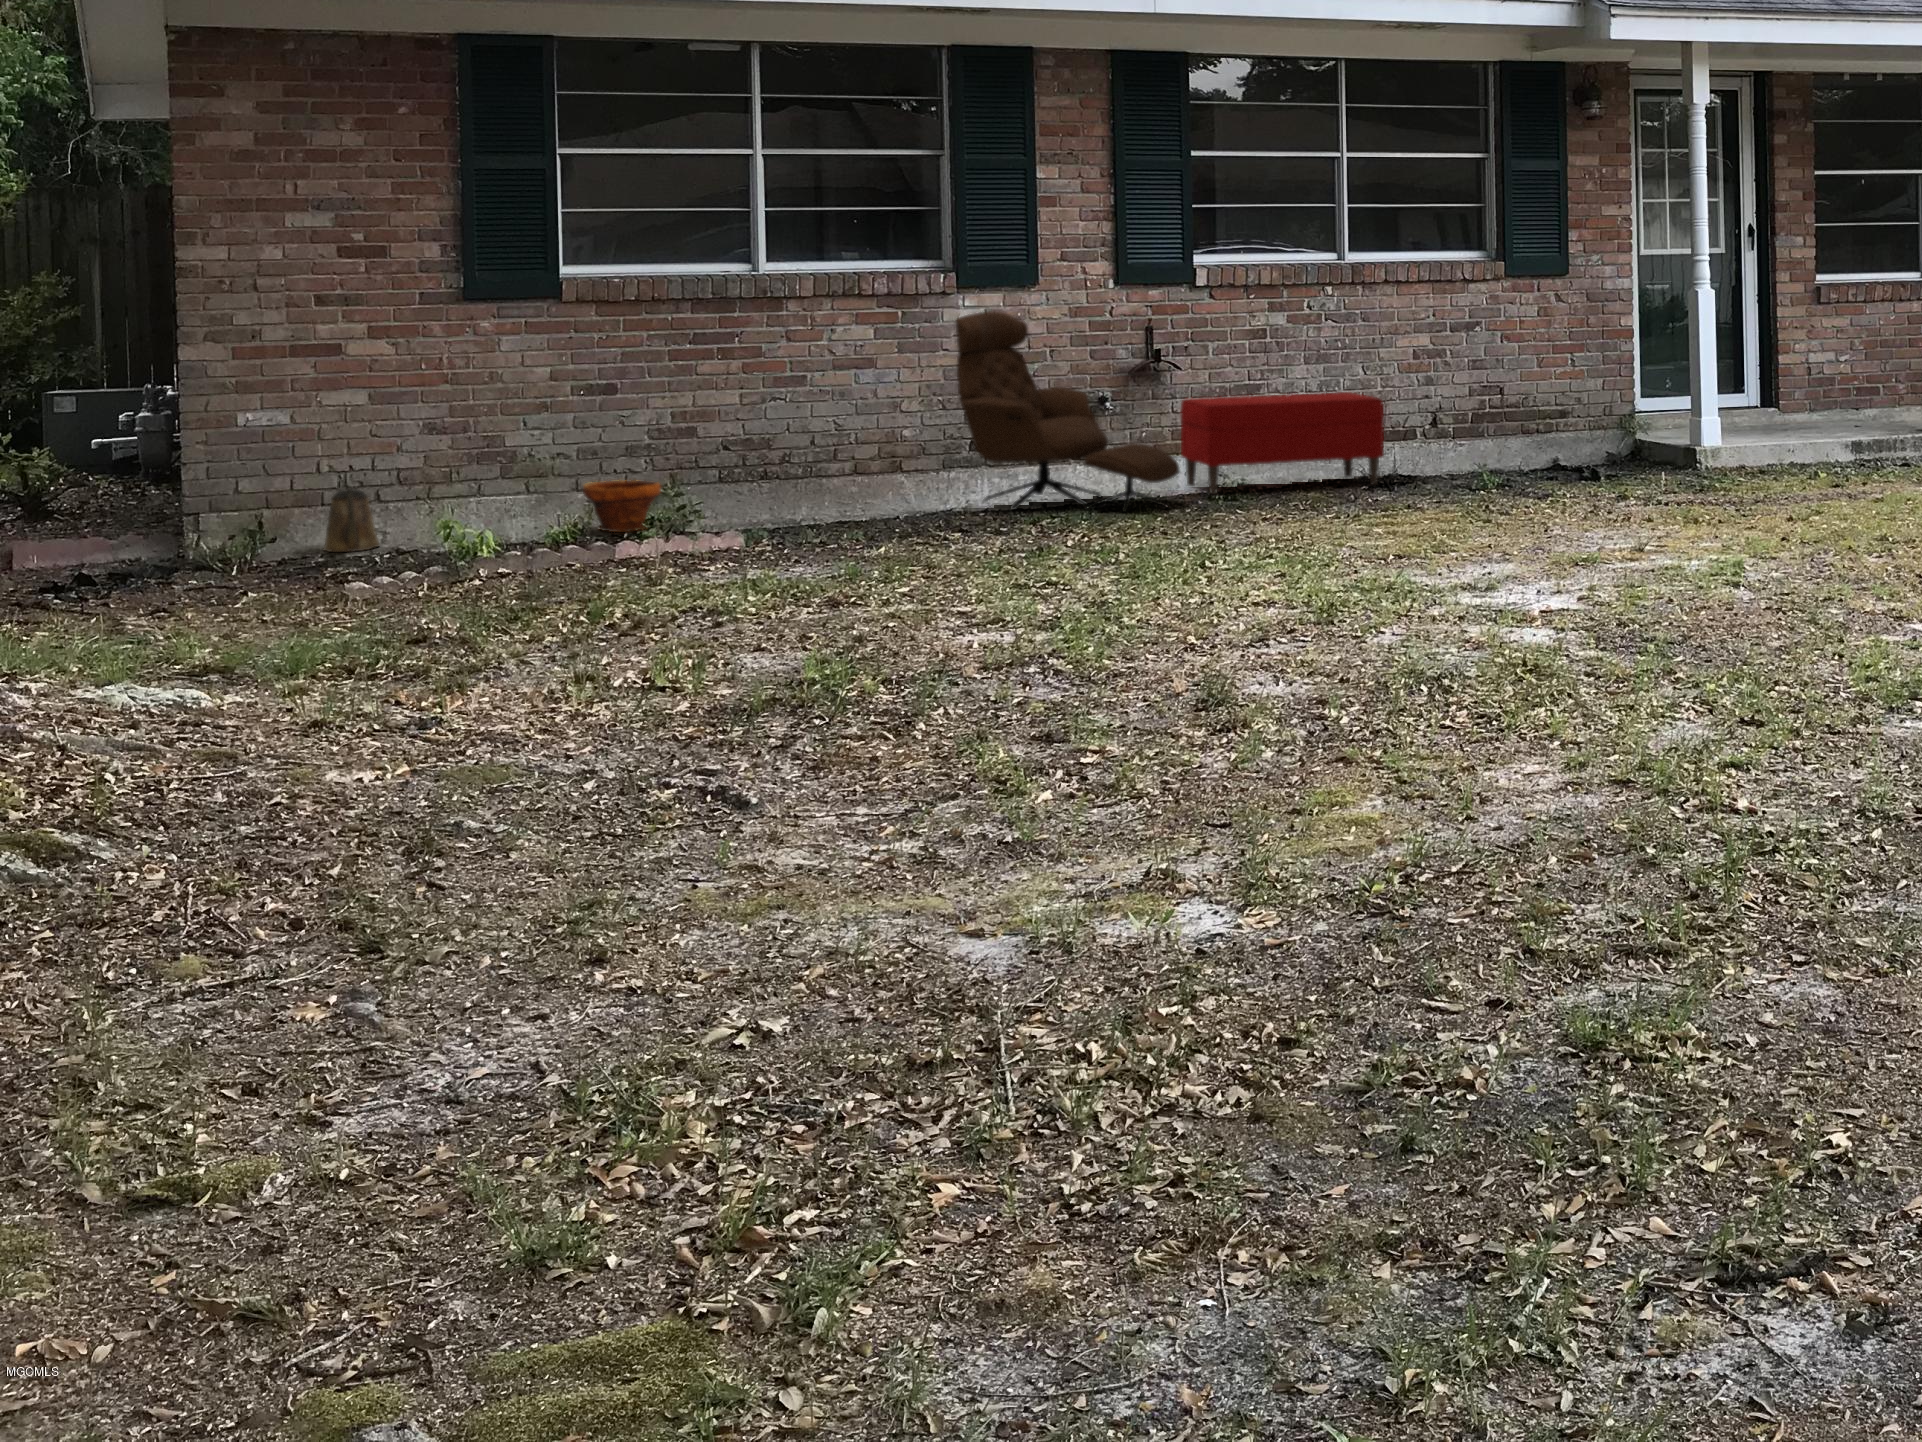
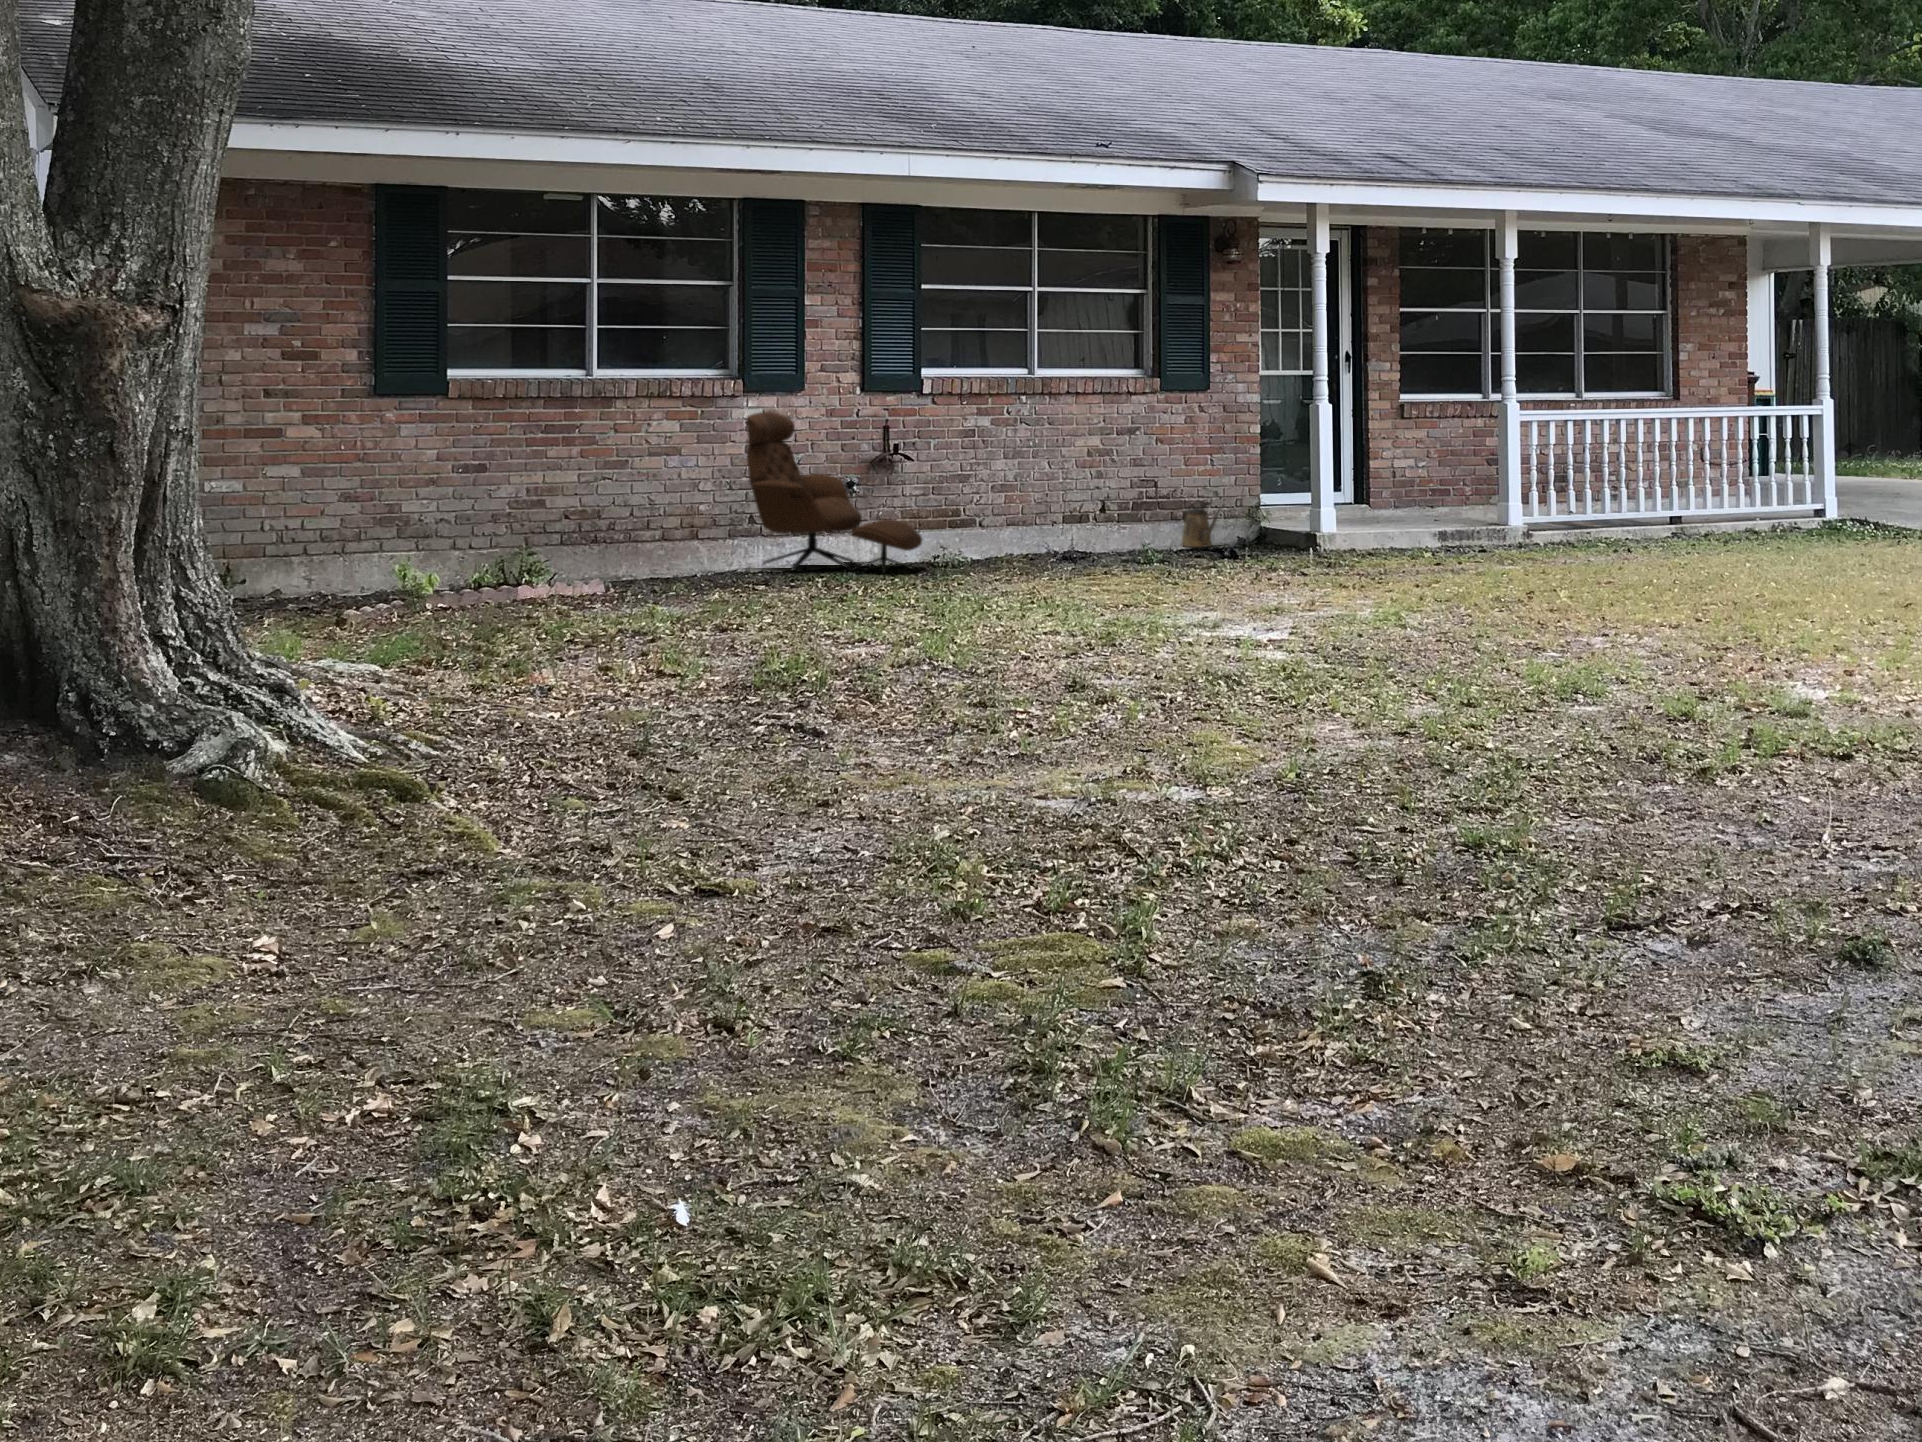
bench: present [1181,392,1384,494] -> none [910,483,1075,562]
planter: present [583,480,661,532] -> none [465,541,525,581]
watering can: present [324,489,379,552] -> present [1181,508,1221,547]

